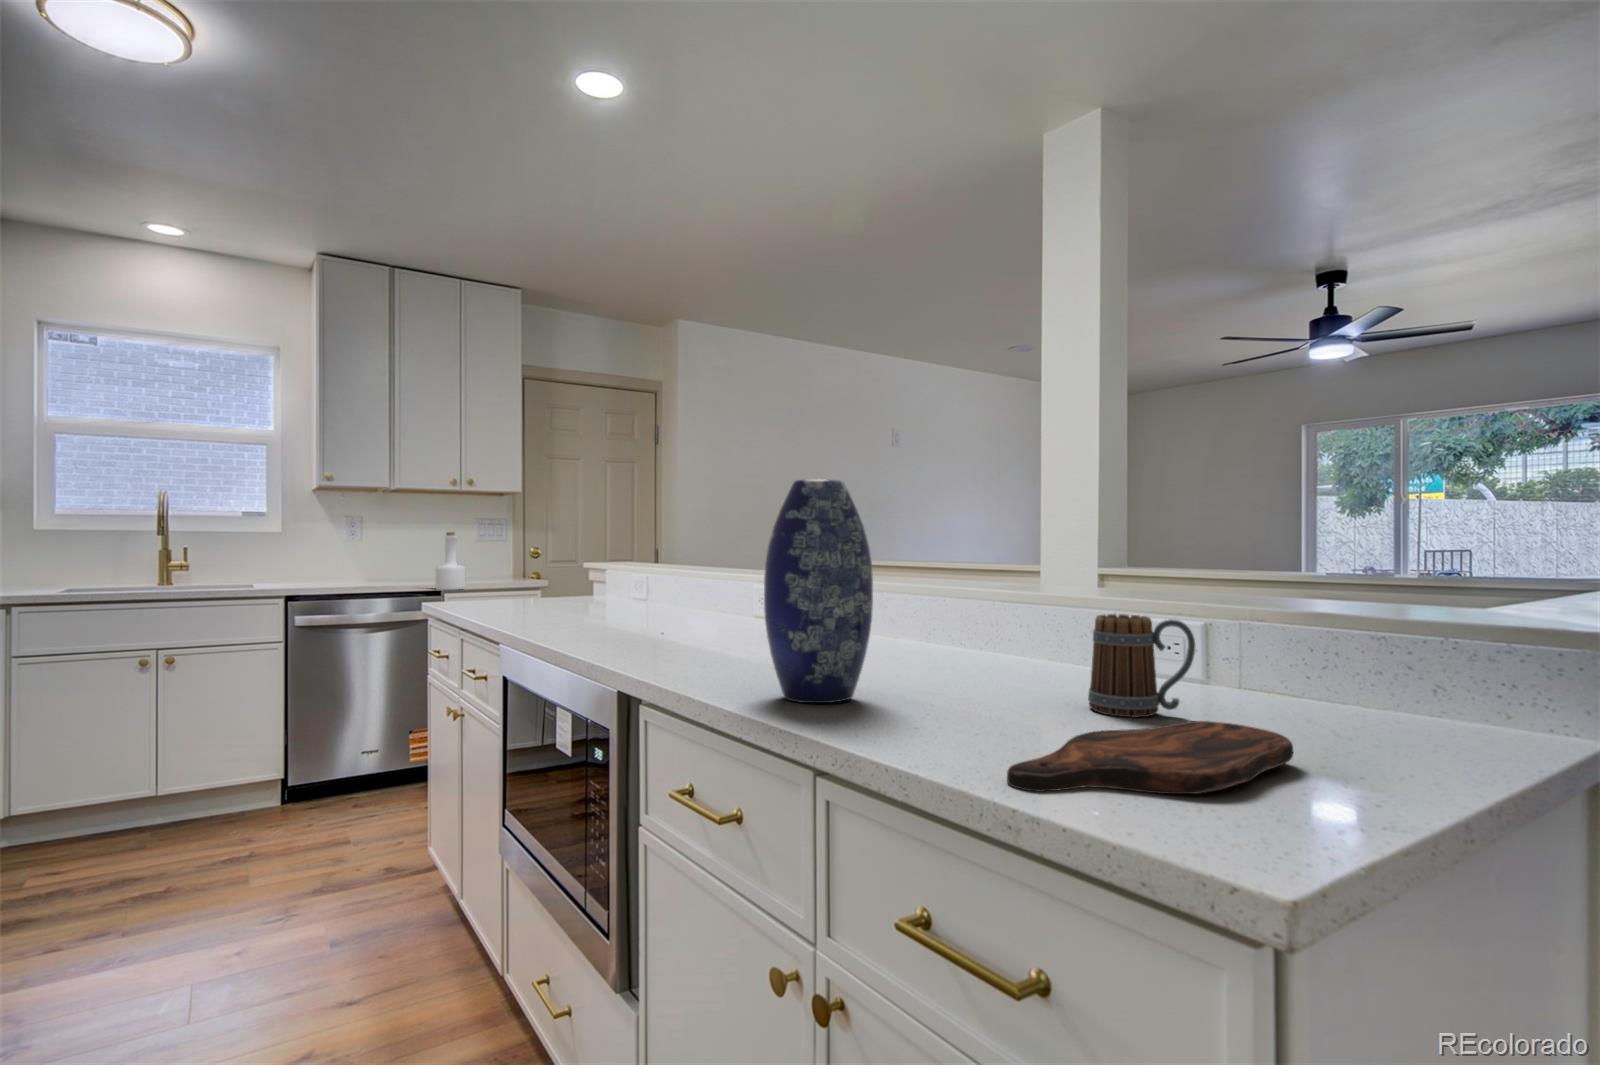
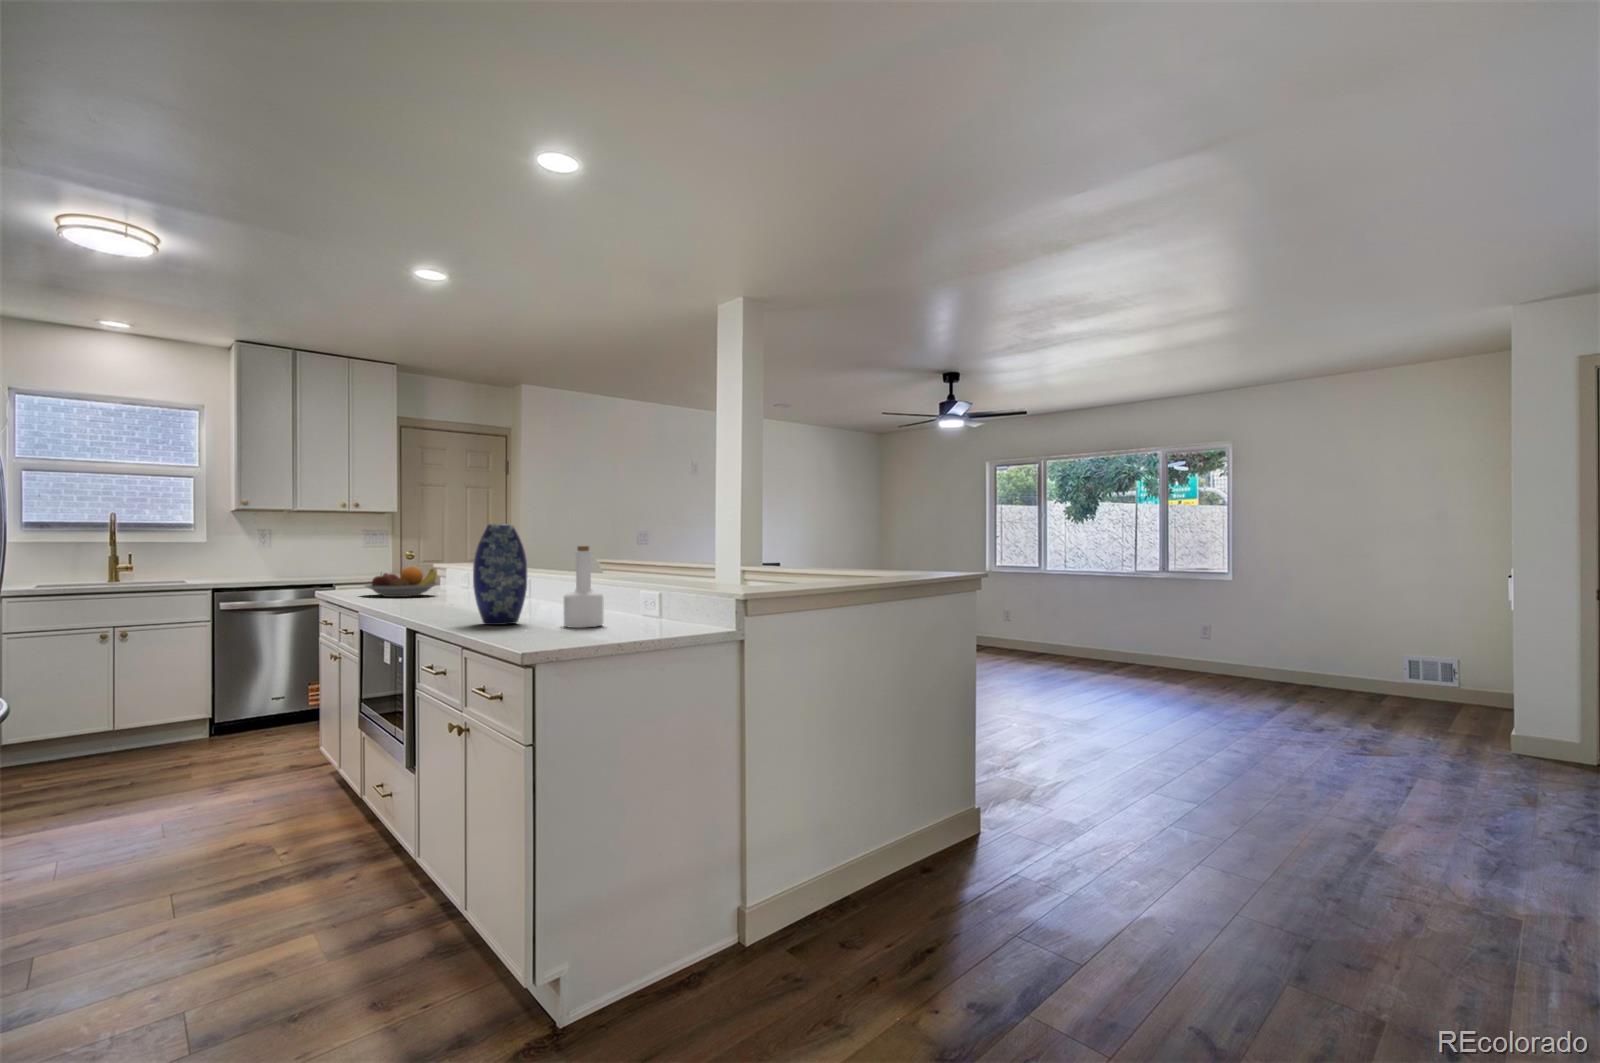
bottle: present [436,532,465,590] -> present [564,546,603,628]
fruit bowl: none [496,570,605,617] -> present [365,567,438,597]
mug: present [1088,614,1195,717] -> none [626,583,668,628]
cutting board: present [1007,721,1293,794] -> none [524,623,657,643]

